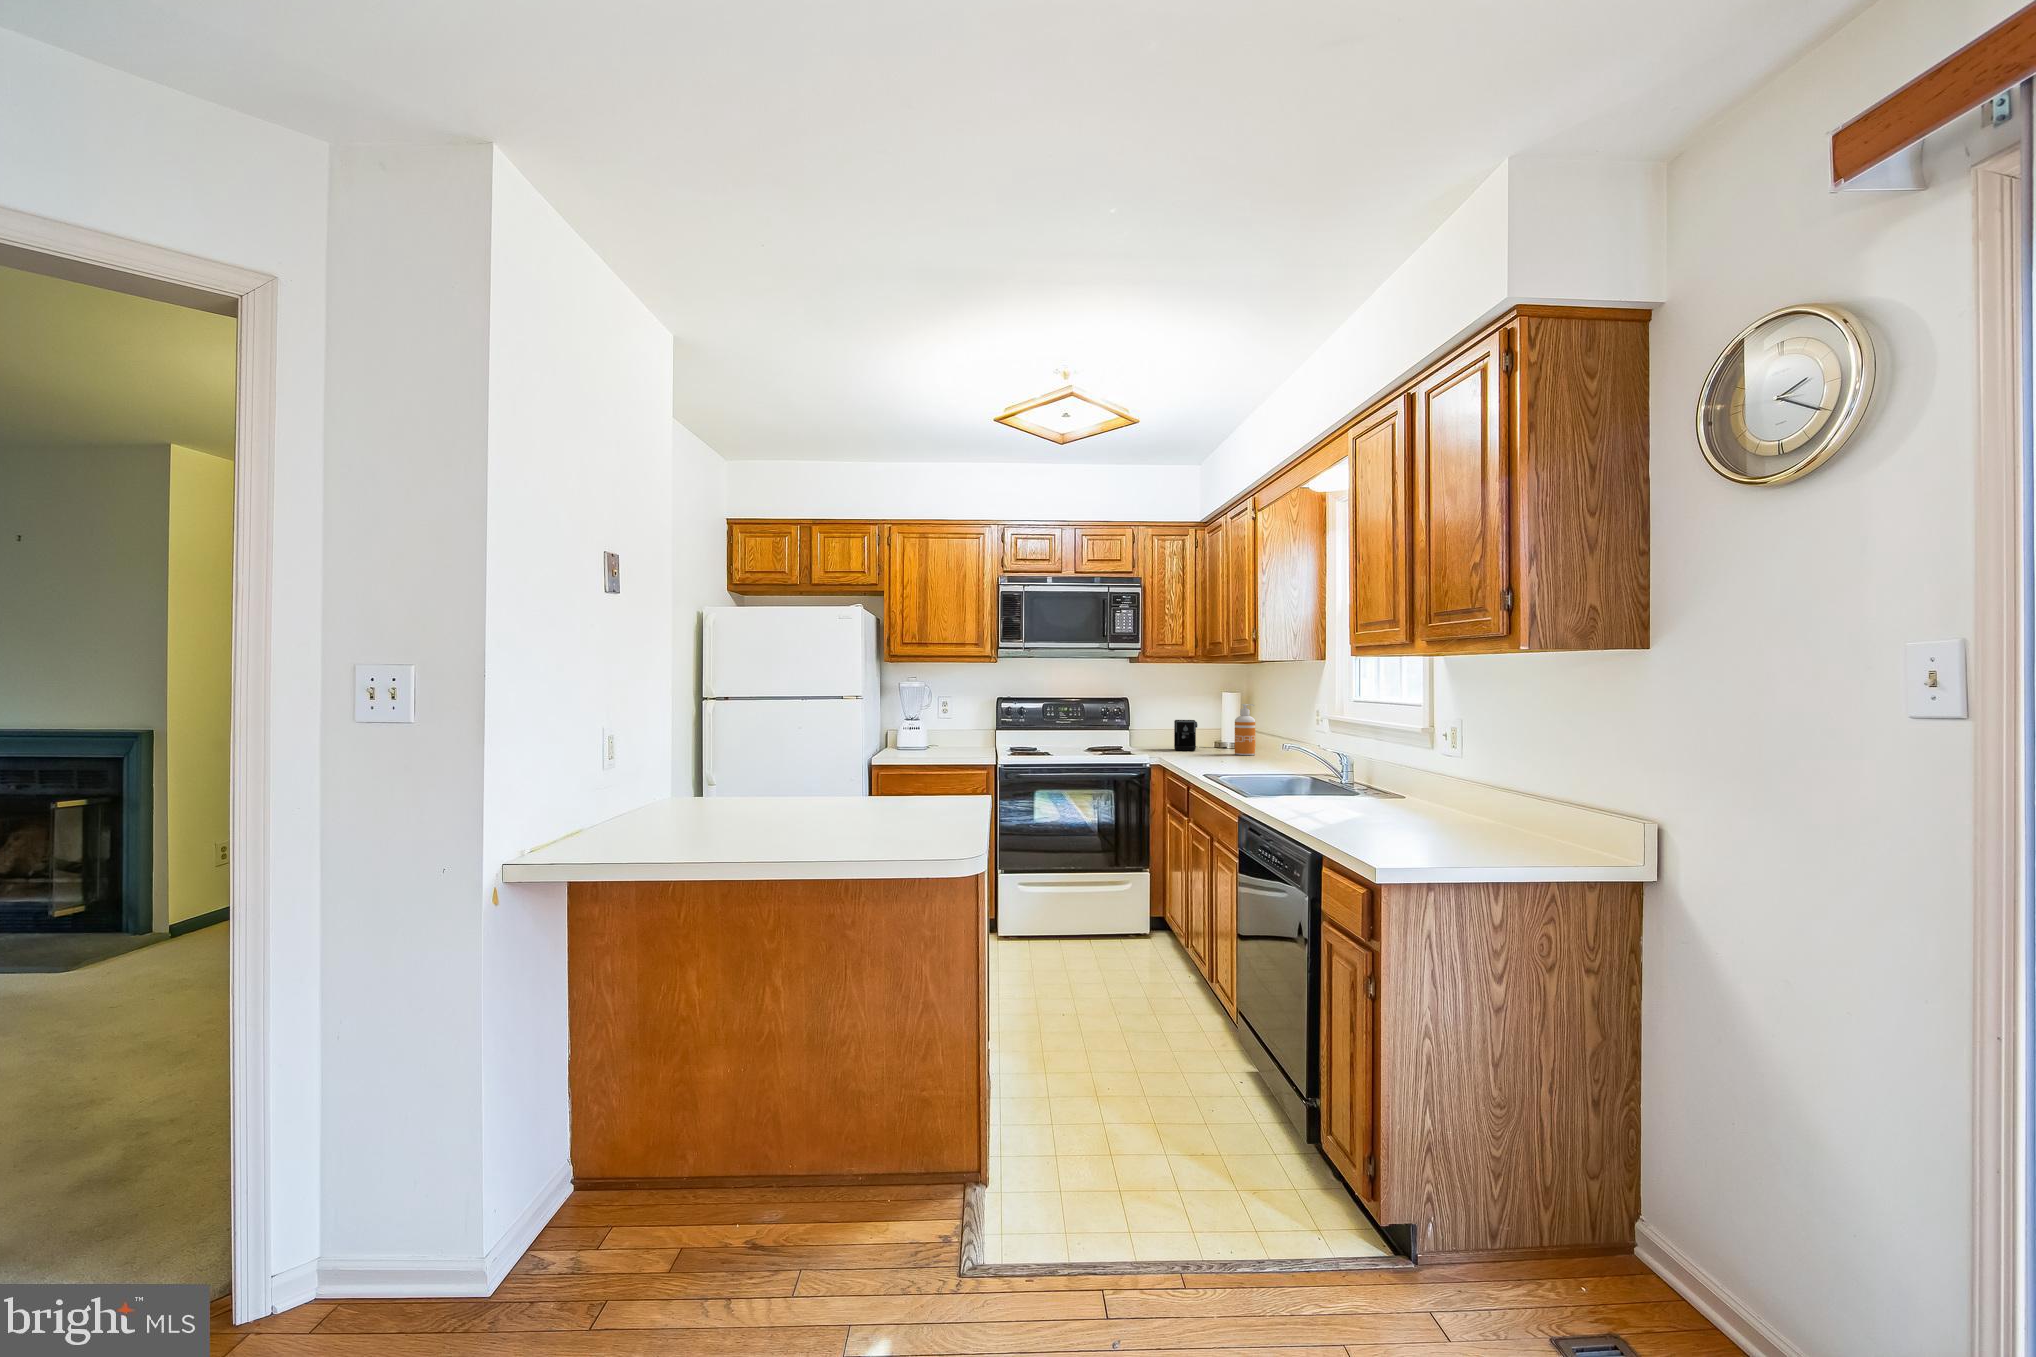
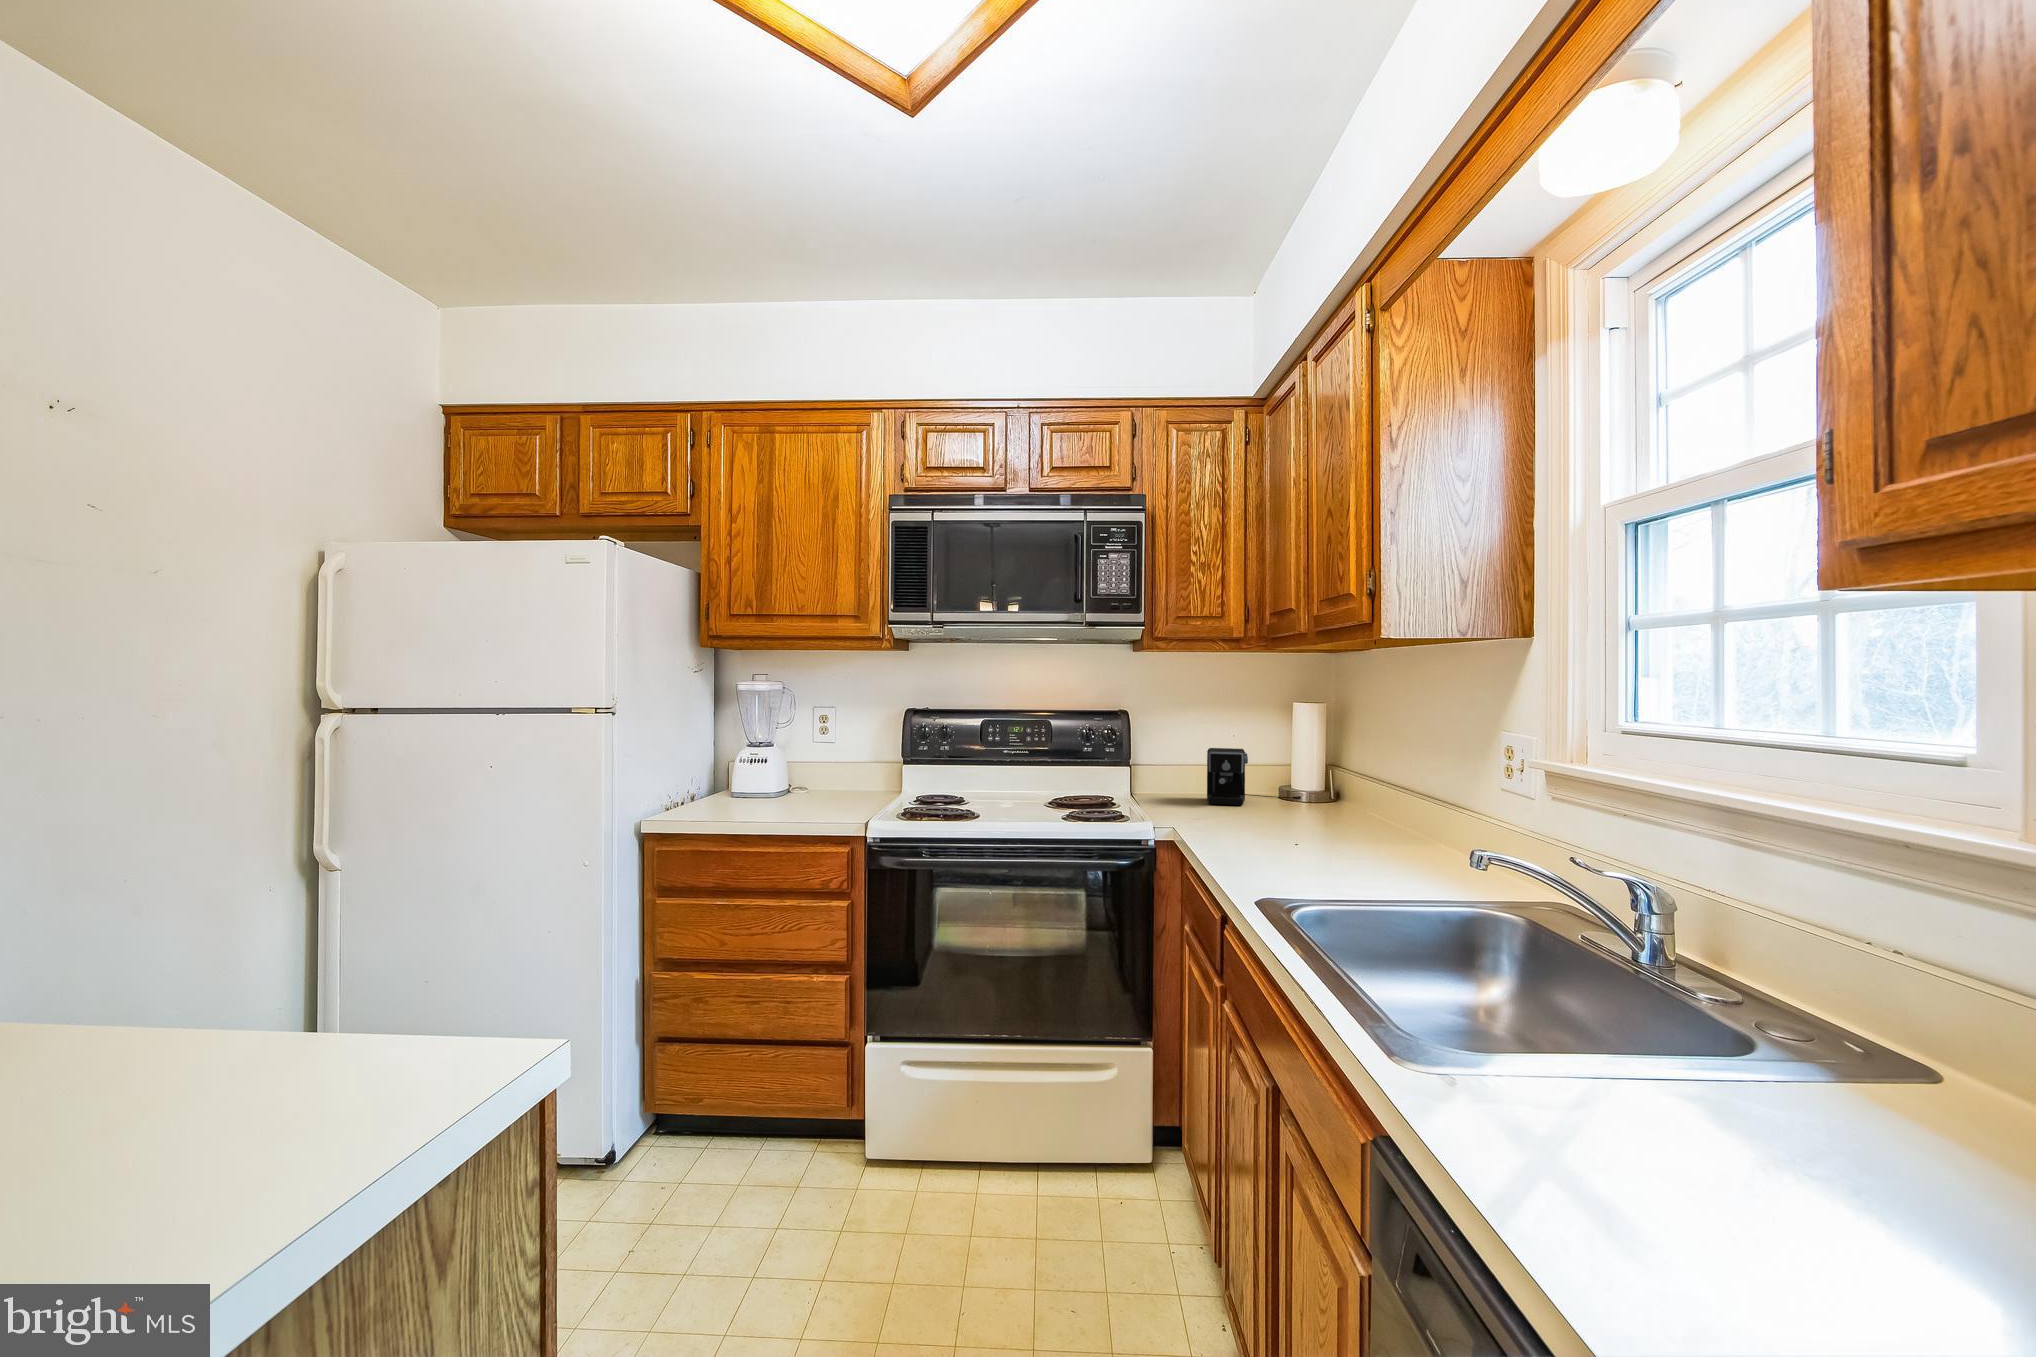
soap dispenser: present [1235,704,1255,755] -> none [1317,725,1358,823]

